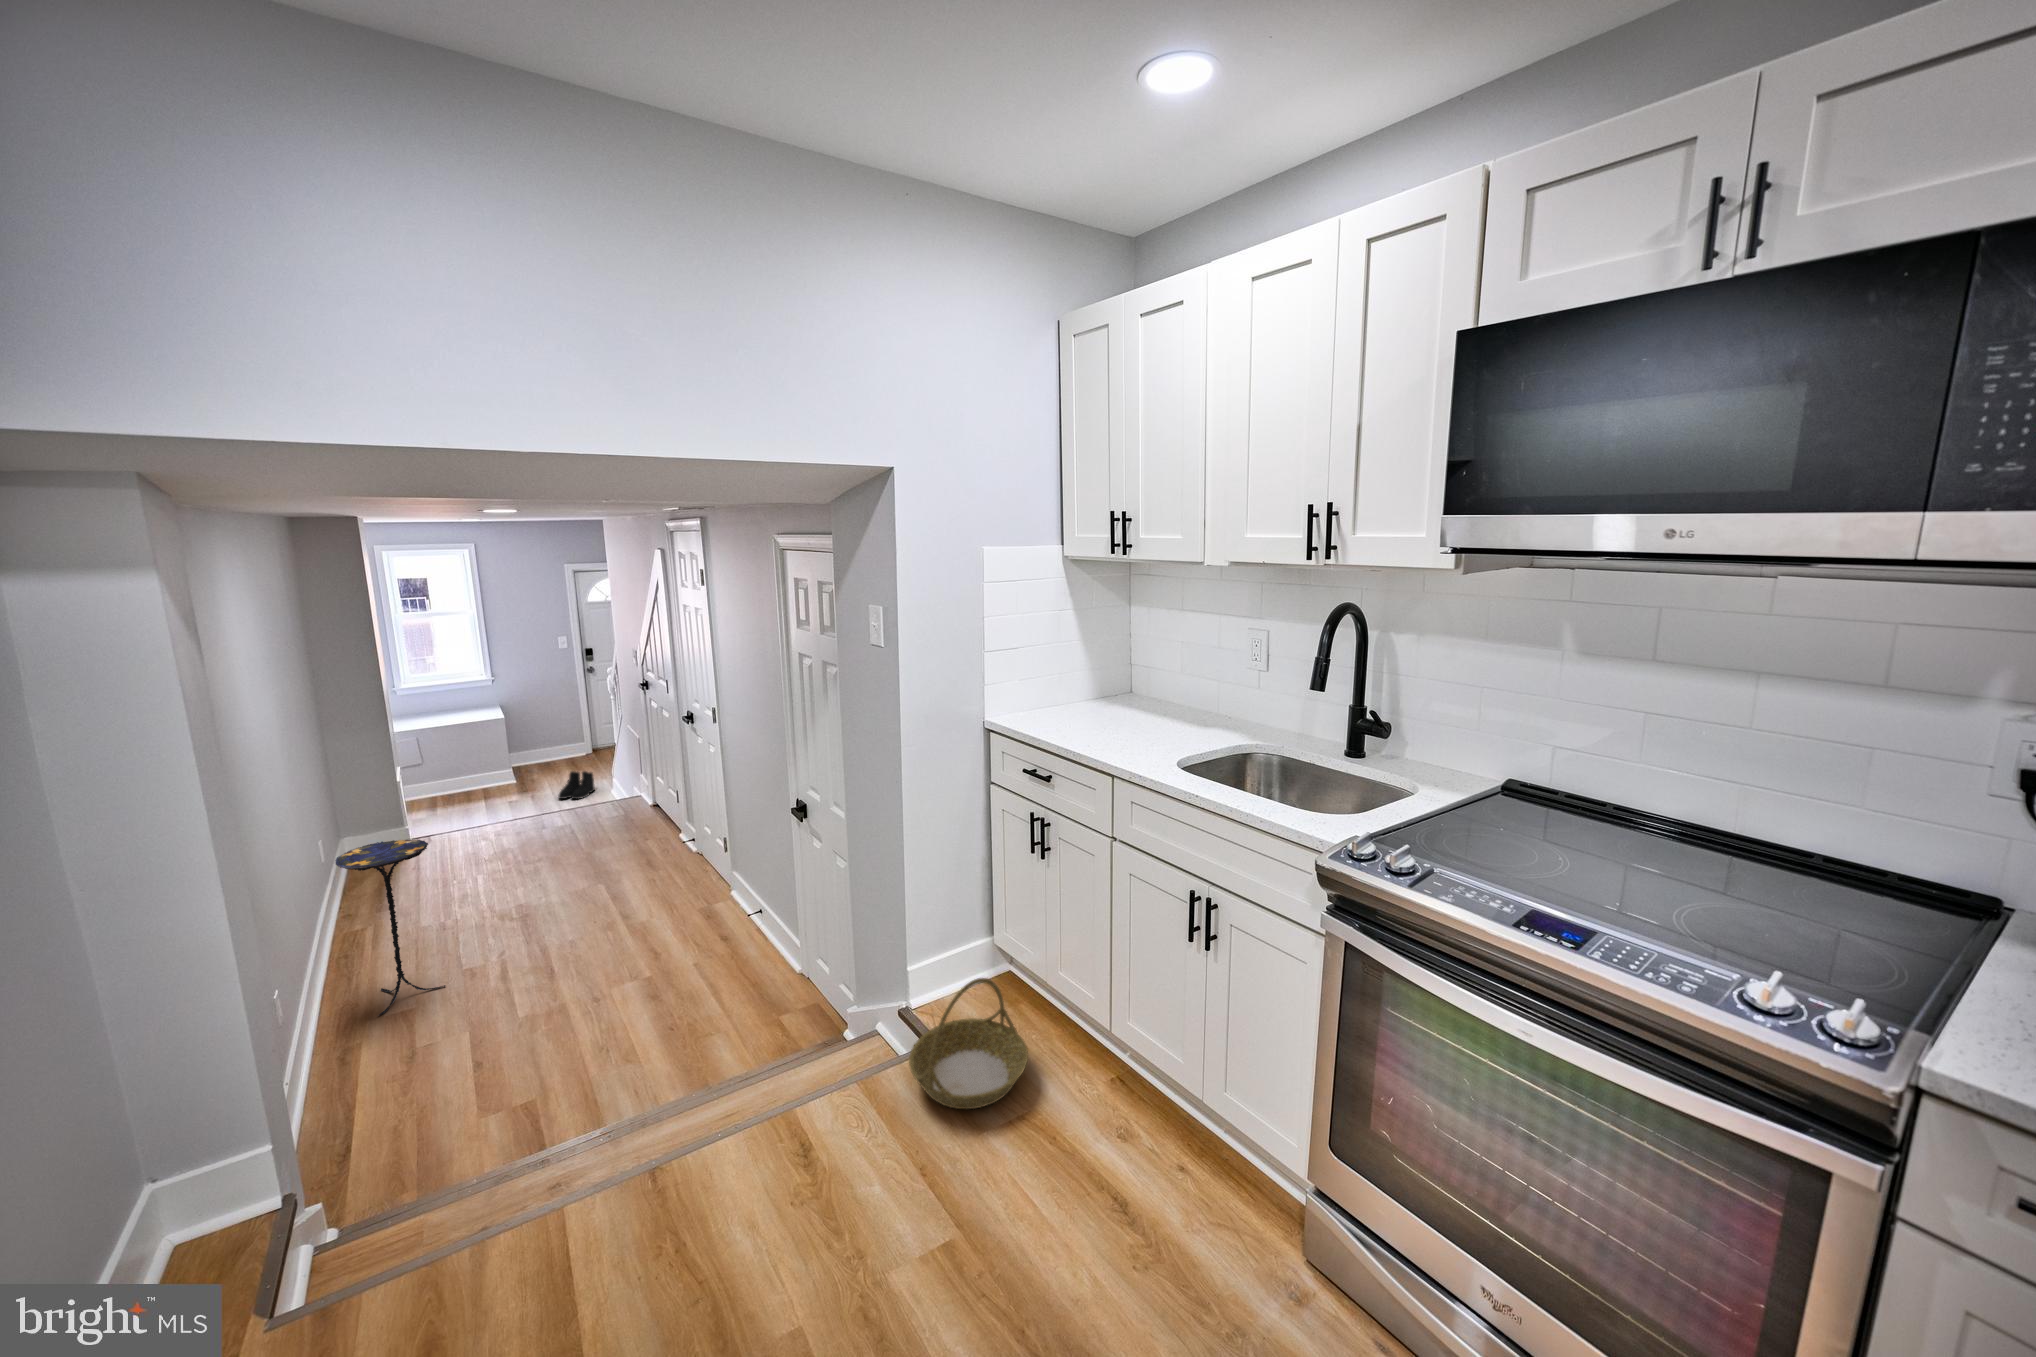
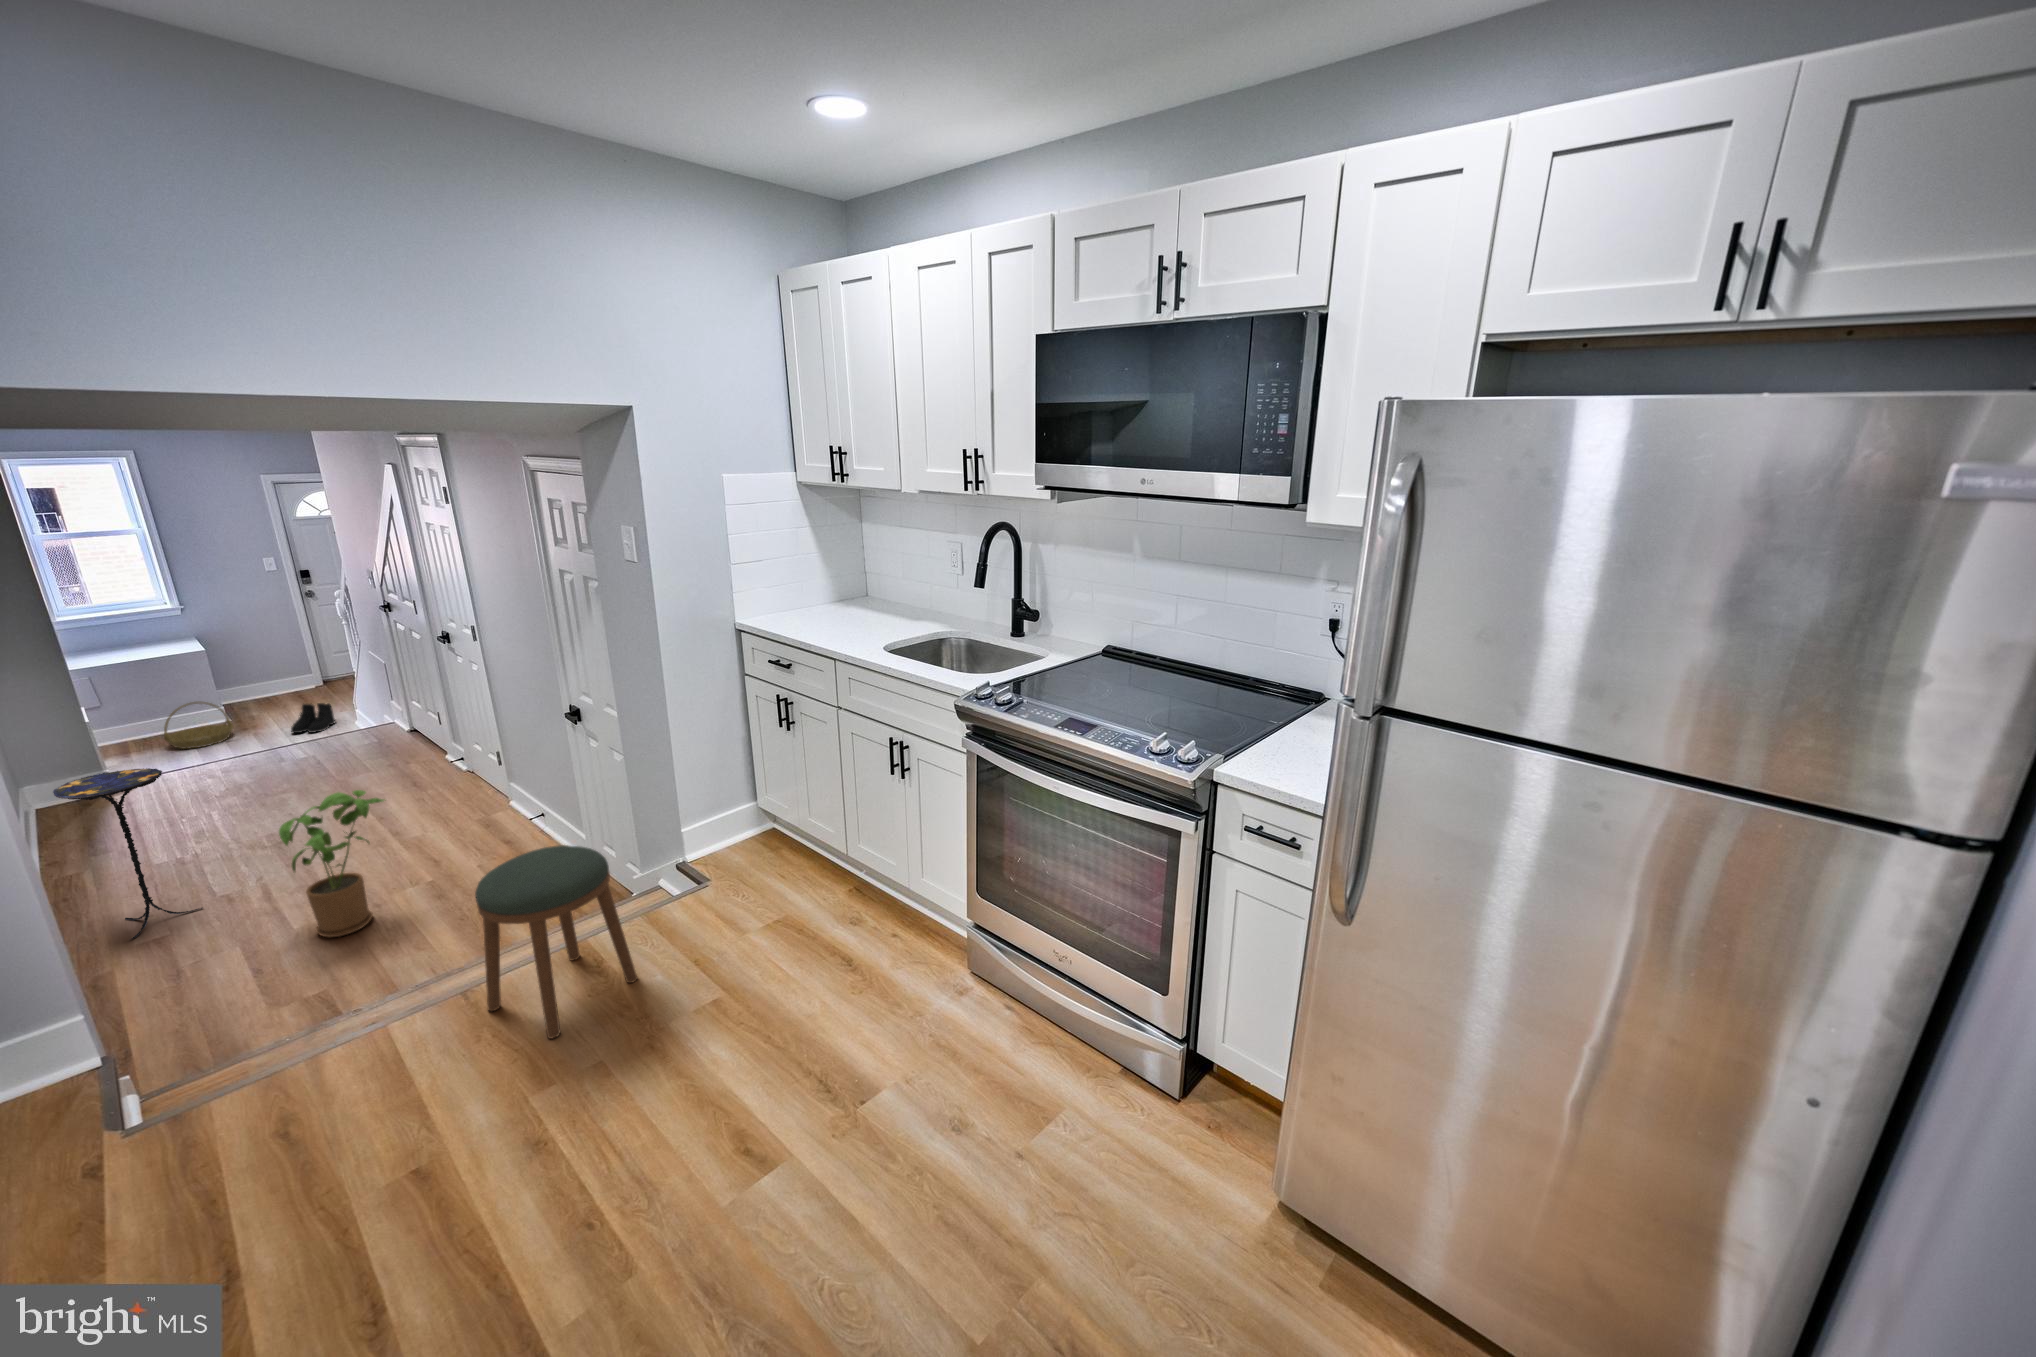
house plant: none [513,880,615,1040] -> present [279,790,384,937]
basket: present [909,978,1028,1109] -> present [164,702,233,749]
stool: none [677,996,854,1275] -> present [475,845,637,1039]

